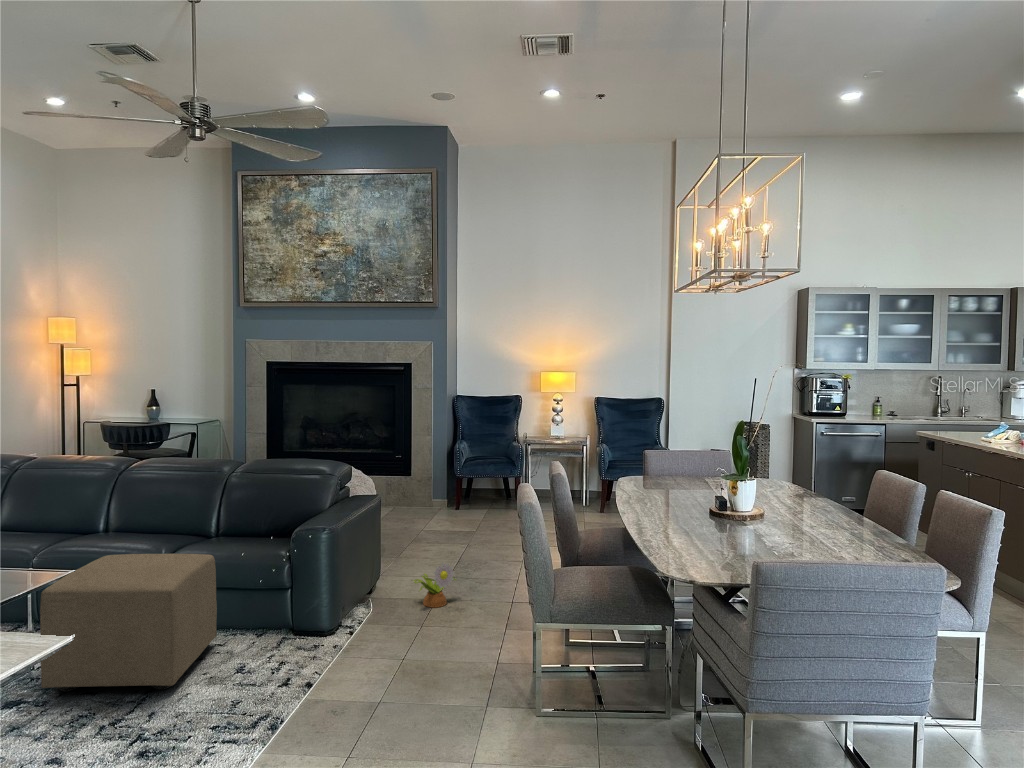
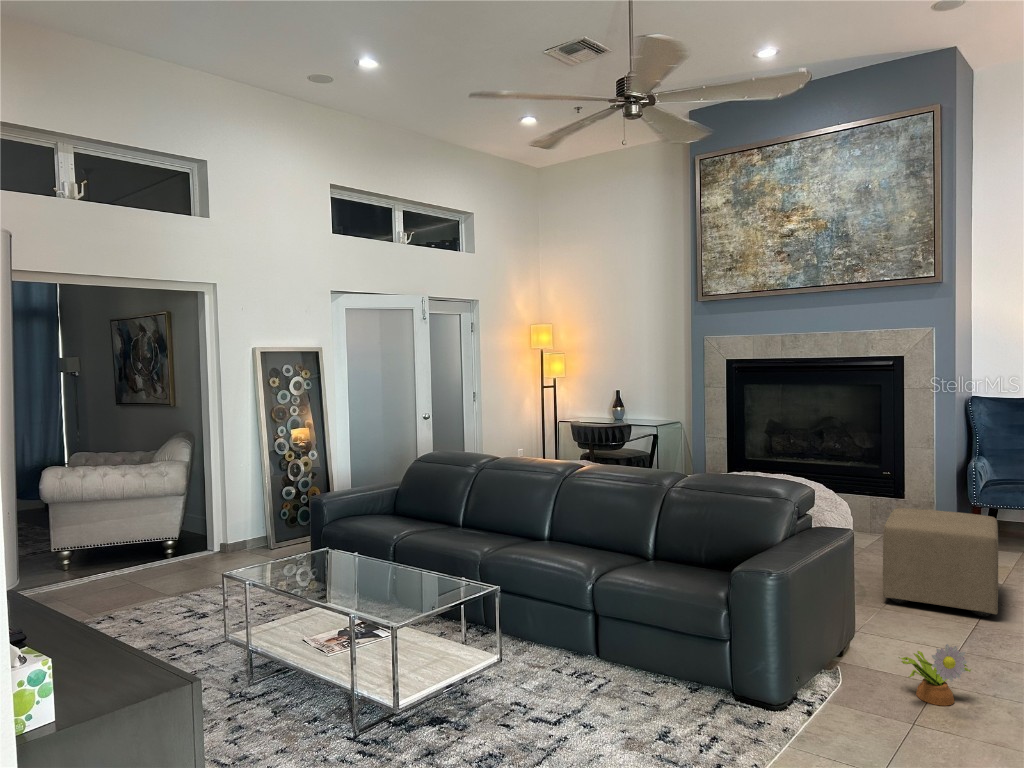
ottoman: present [40,554,217,692] -> present [883,508,998,617]

